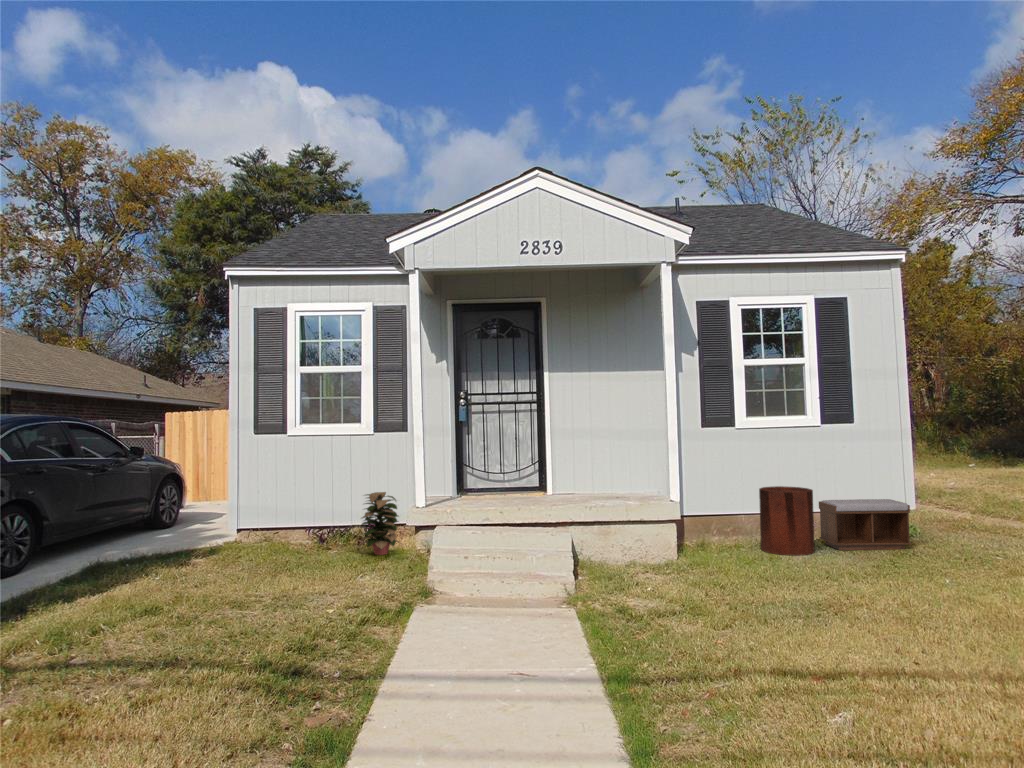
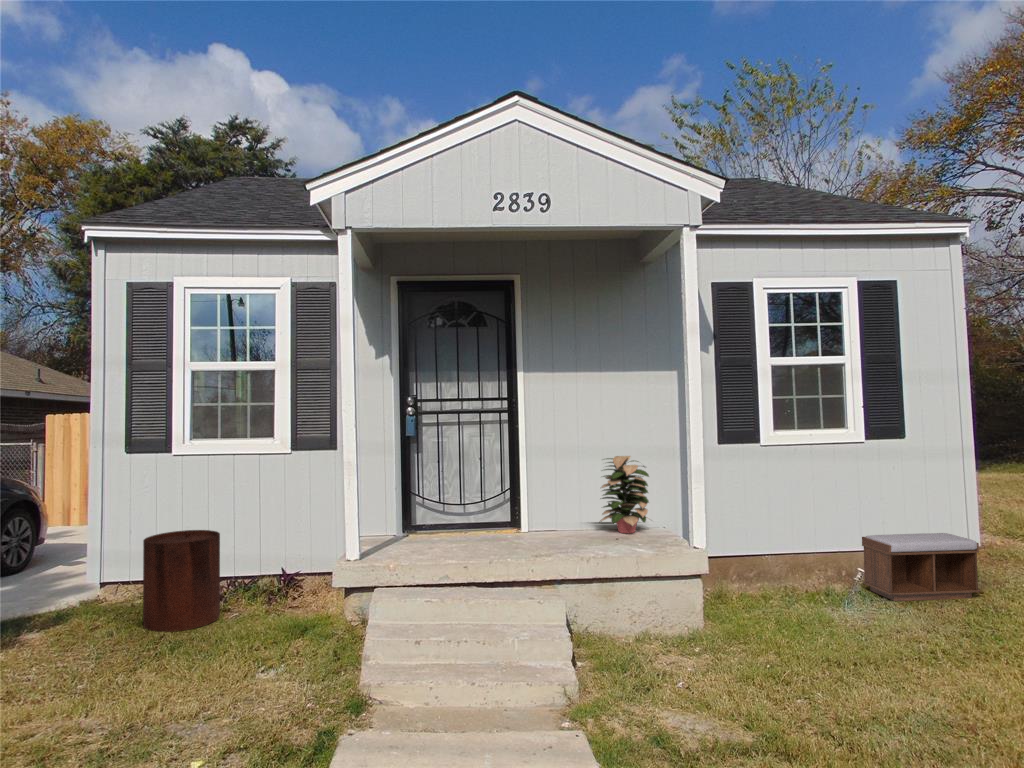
trash can: present [759,486,815,556] -> present [143,530,220,632]
decorative plant: present [361,492,400,555] -> present [600,456,649,533]

